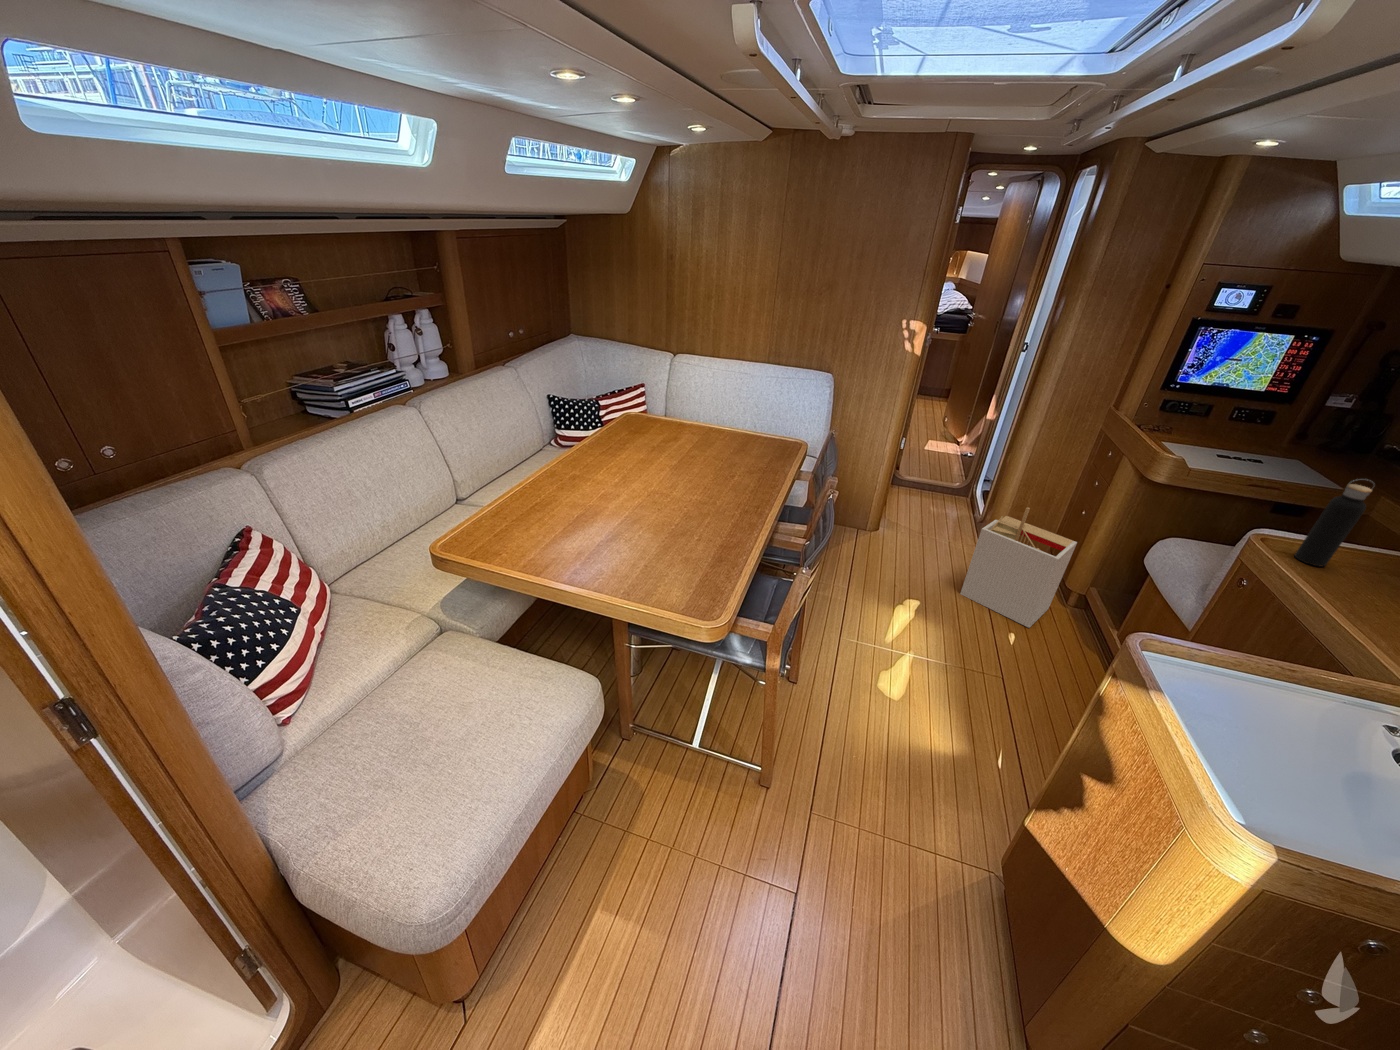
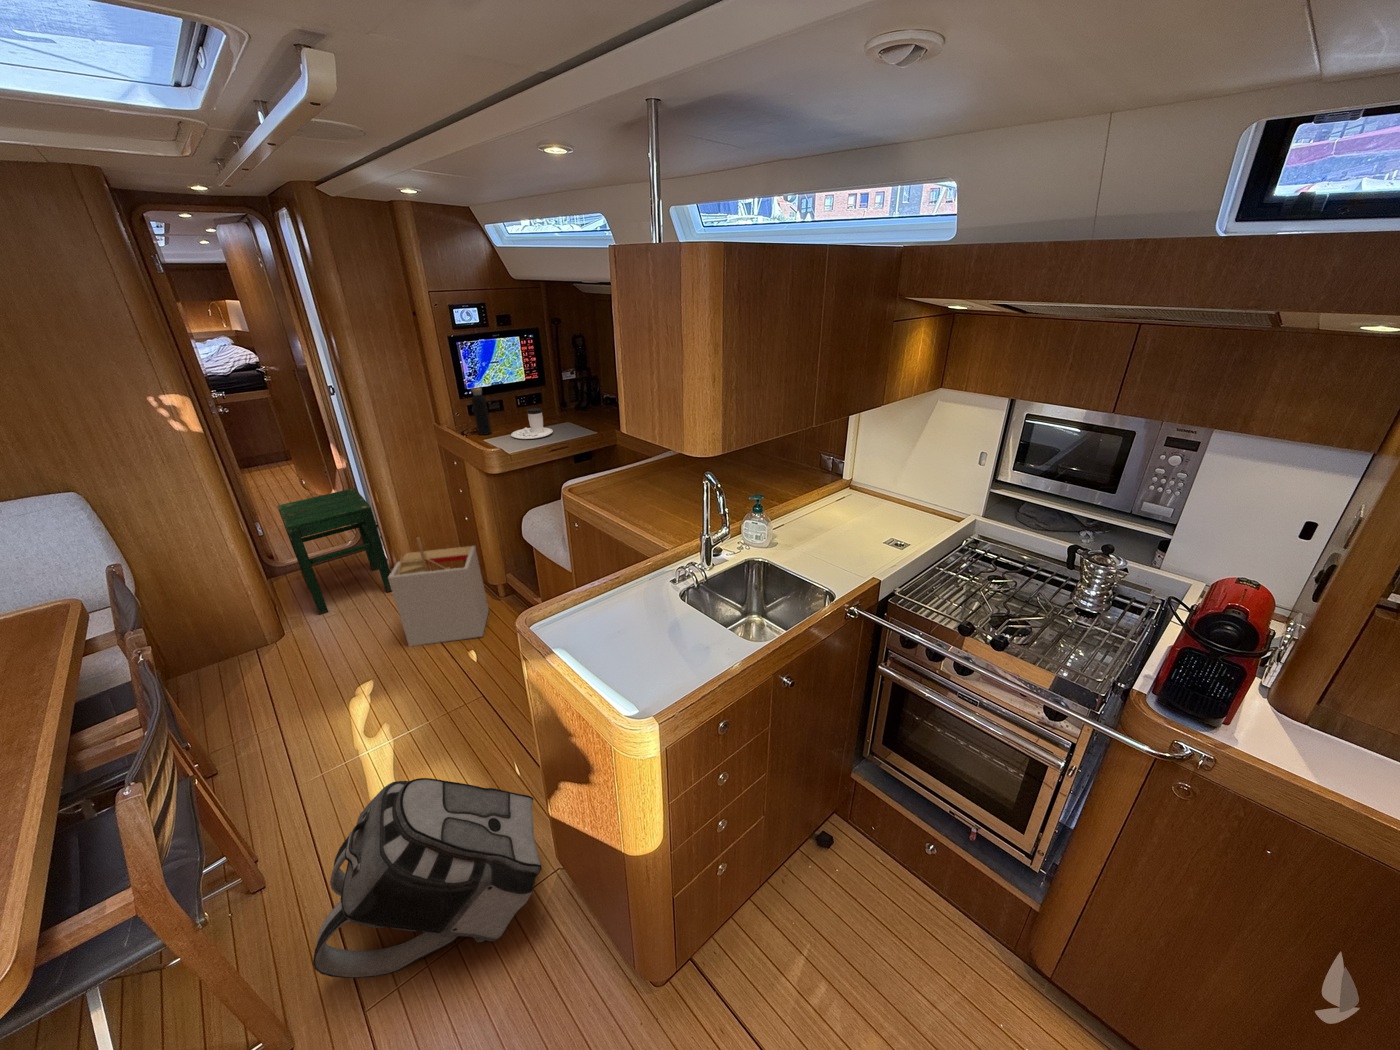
coffee cup: none [1202,426,1270,465] -> present [511,408,553,439]
stool: none [908,431,999,541] -> present [277,488,392,614]
water bottle: present [1295,480,1373,566] -> present [472,388,492,435]
backpack: none [802,685,1008,869] -> present [313,778,542,978]

